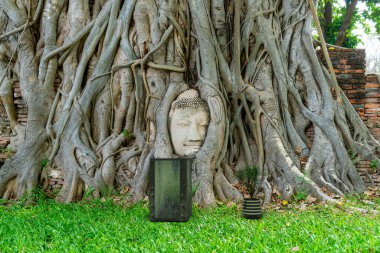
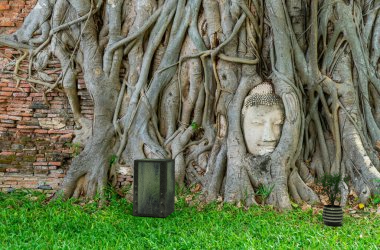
storage box: present [149,158,192,221] -> present [133,158,175,217]

